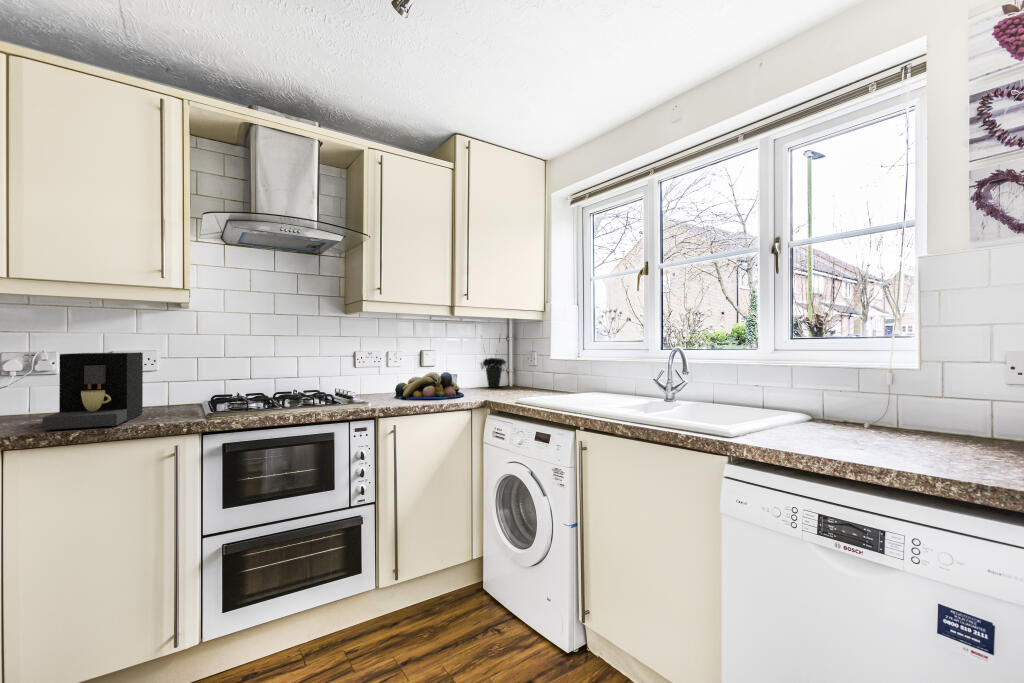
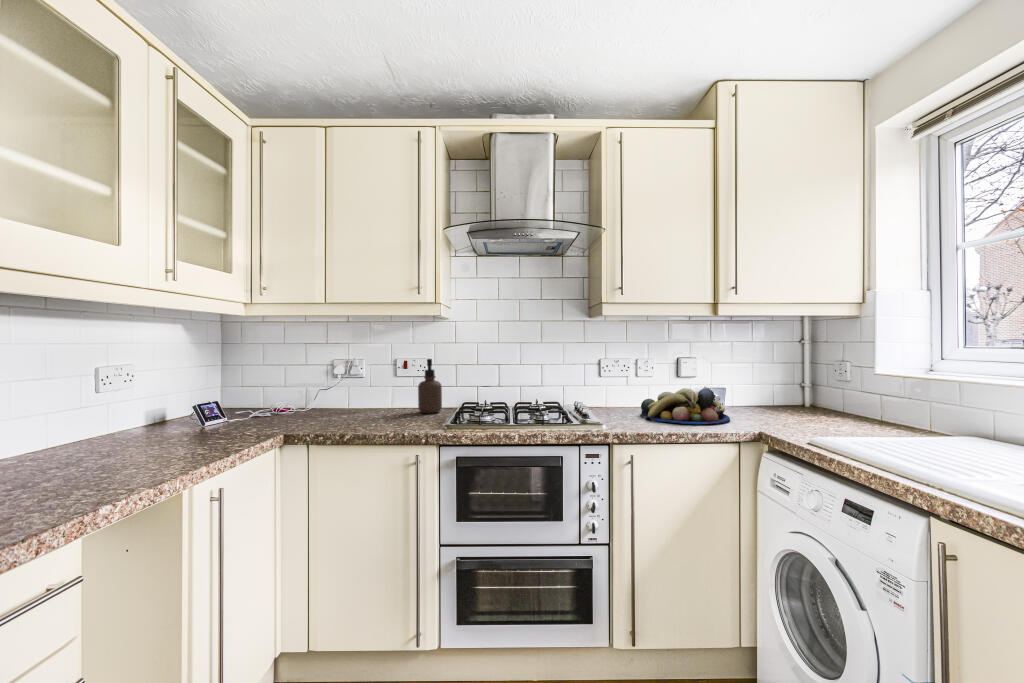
potted plant: present [481,337,506,387] -> none [759,335,801,407]
soap dispenser: none [151,349,183,410] -> present [418,359,442,413]
coffee maker: present [43,353,143,430] -> none [326,363,407,433]

